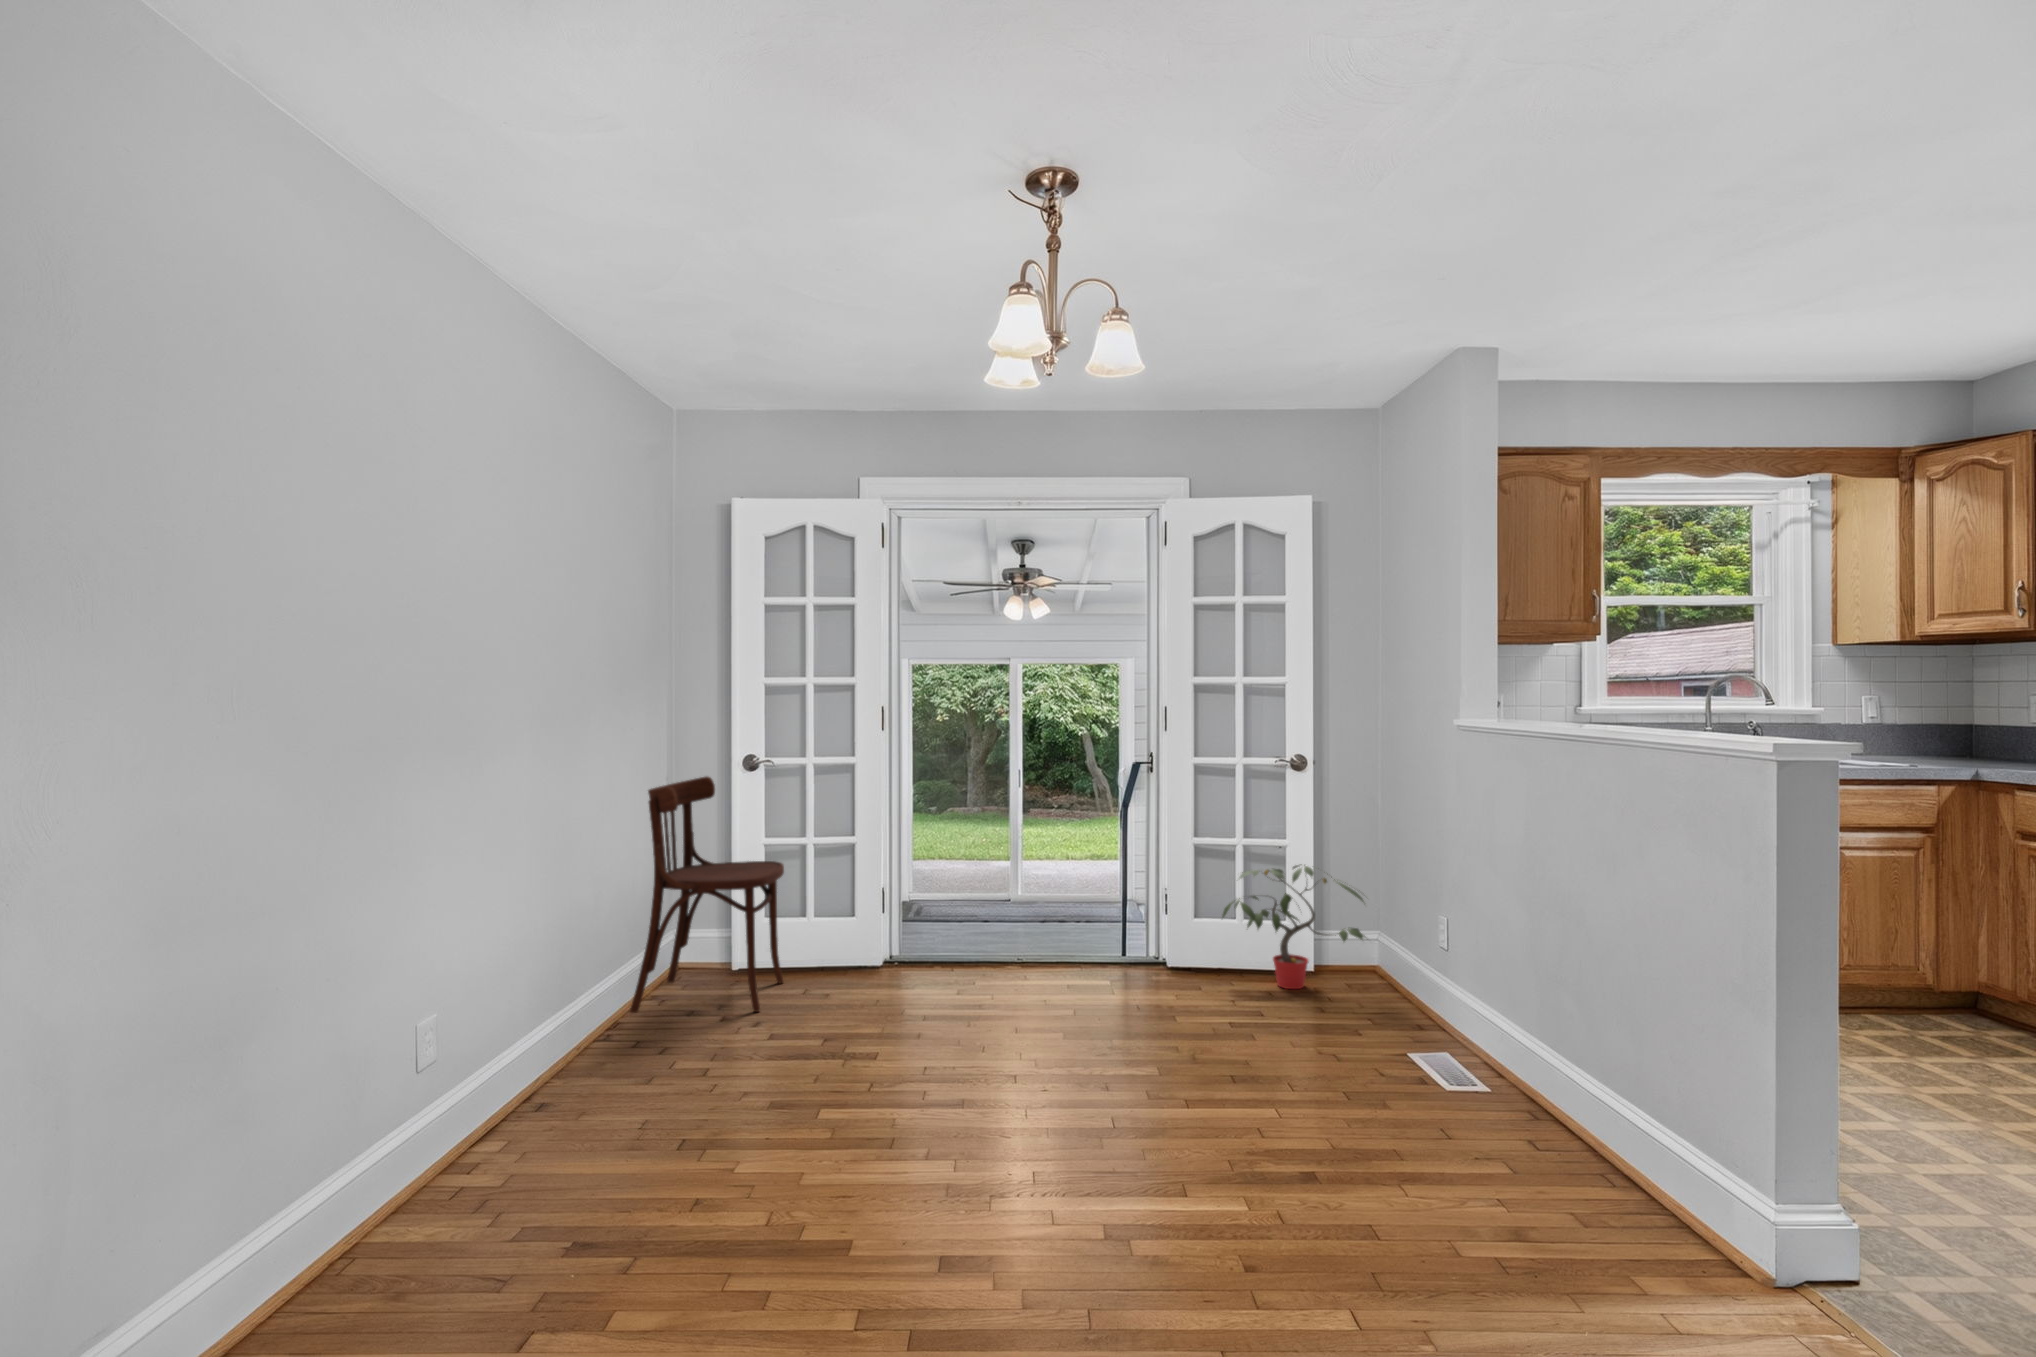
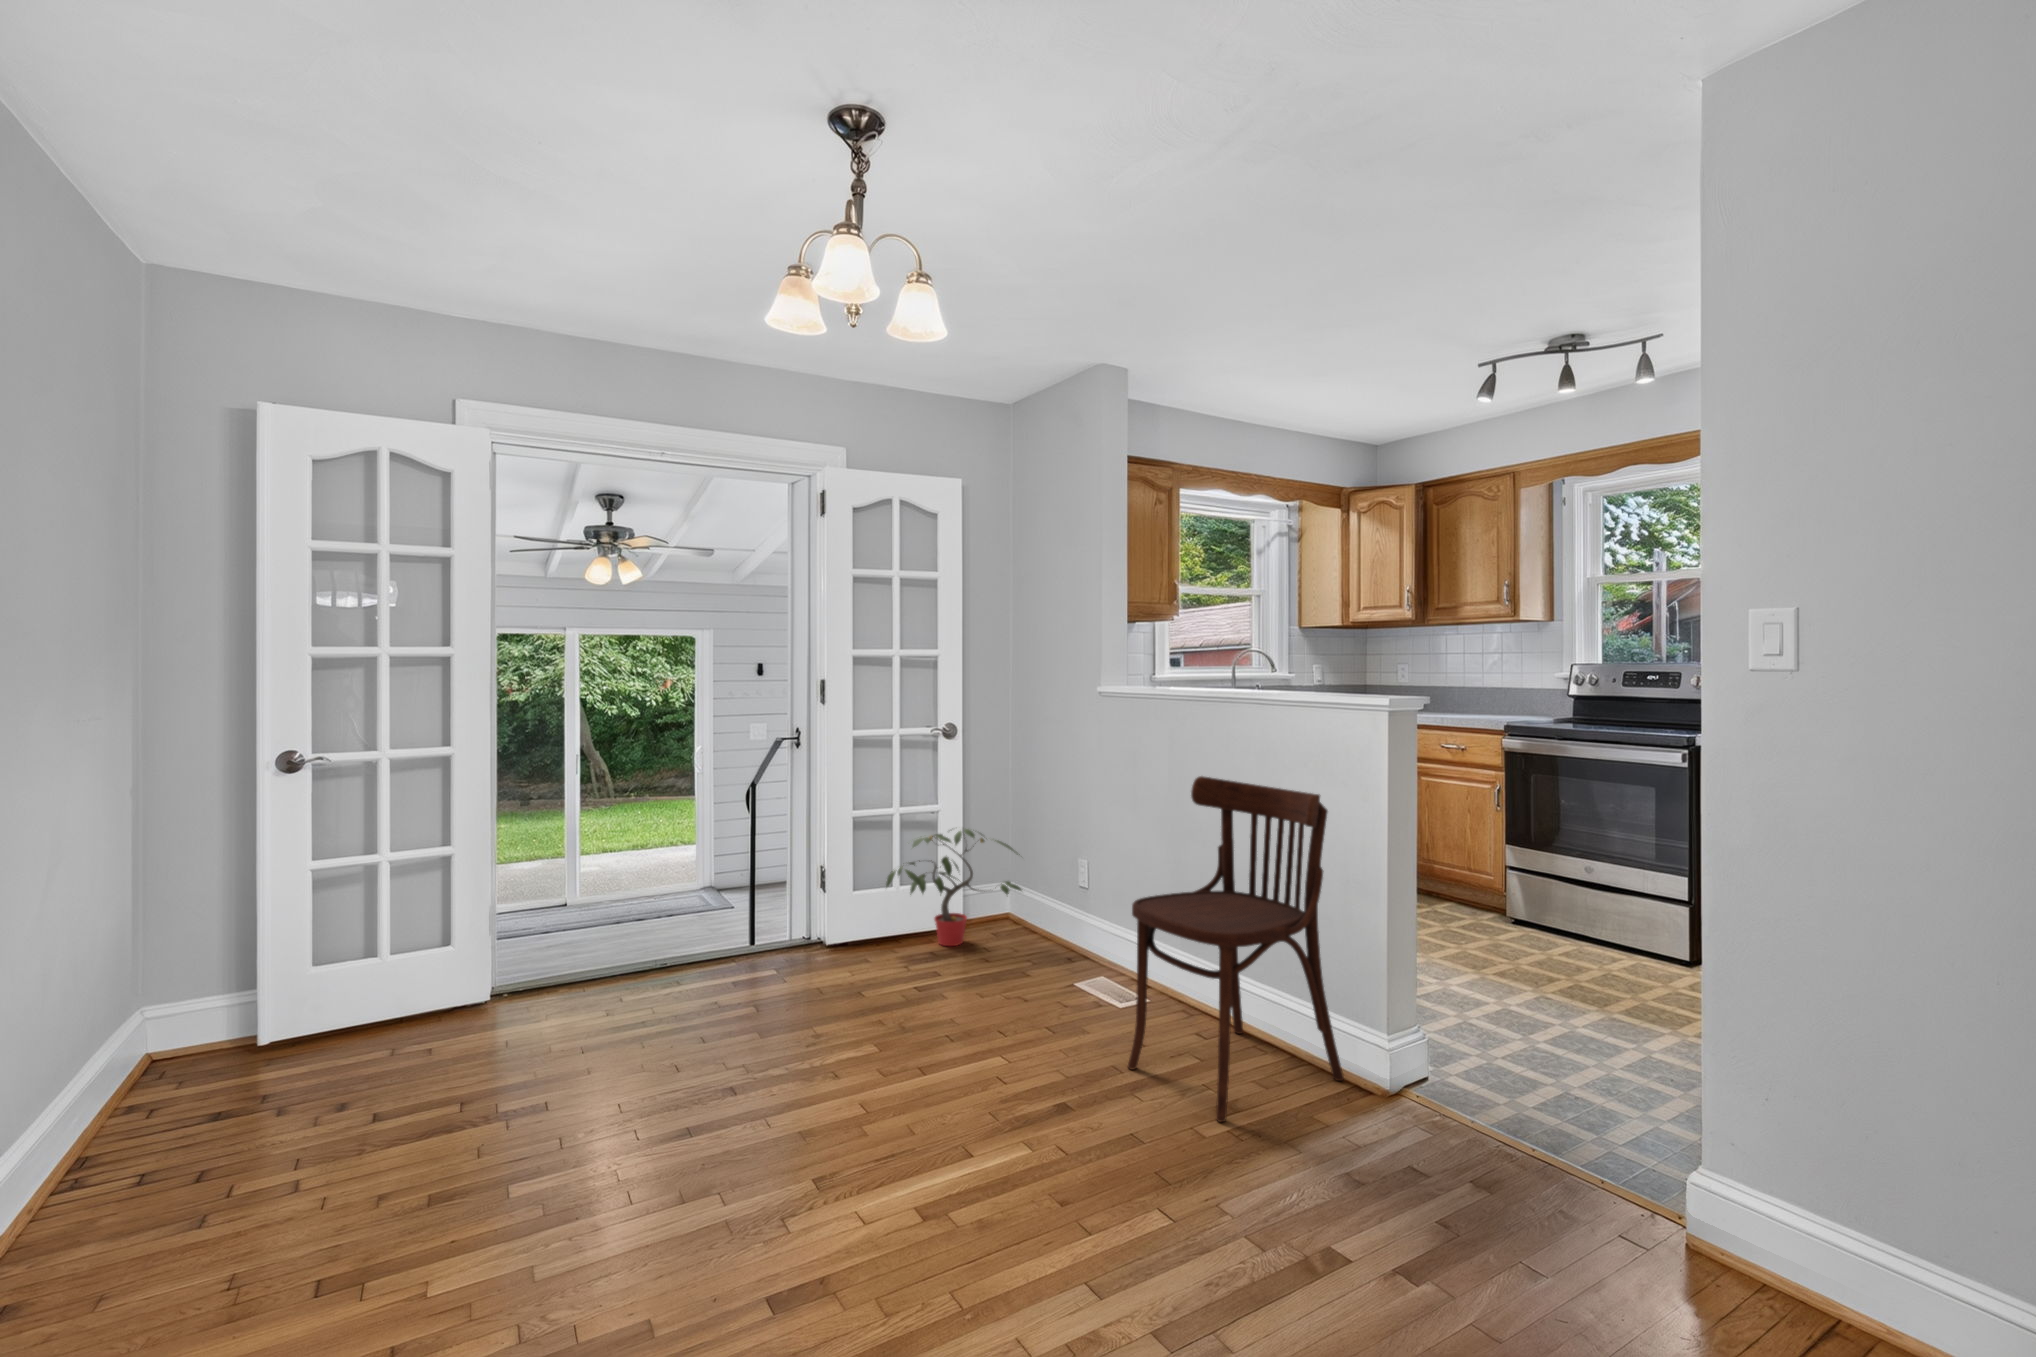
dining chair: present [630,776,784,1013] -> present [1127,776,1344,1122]

